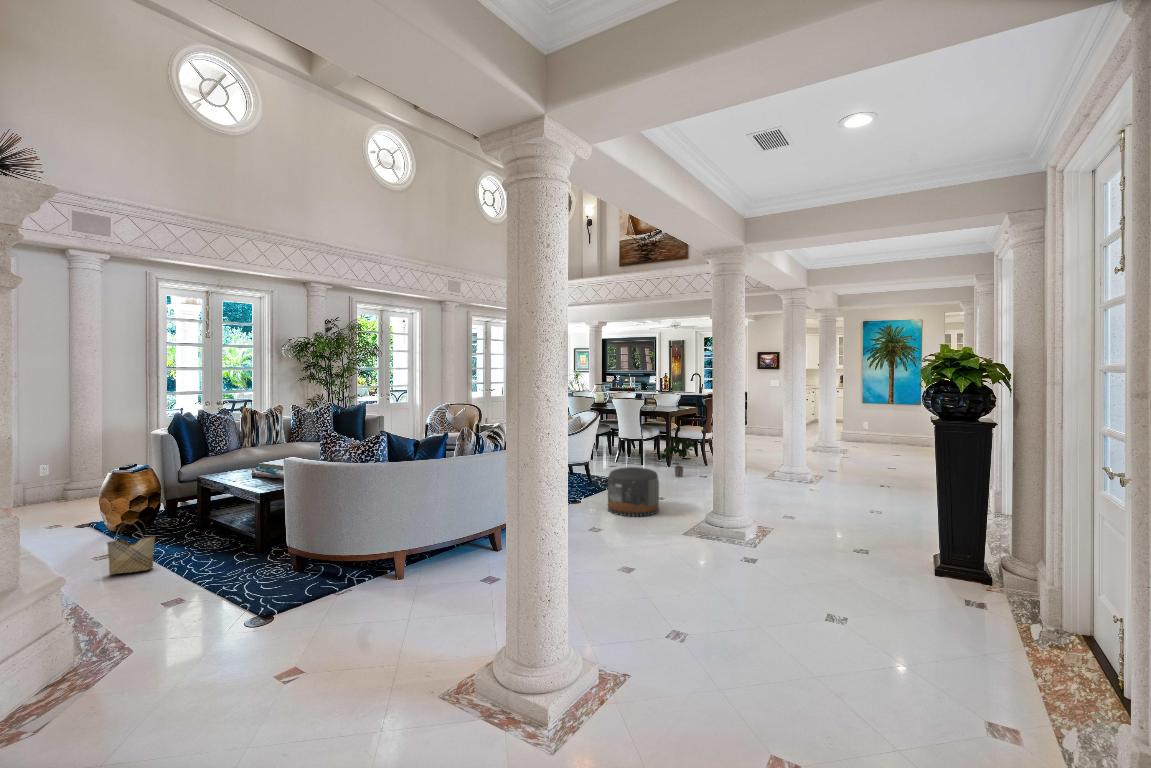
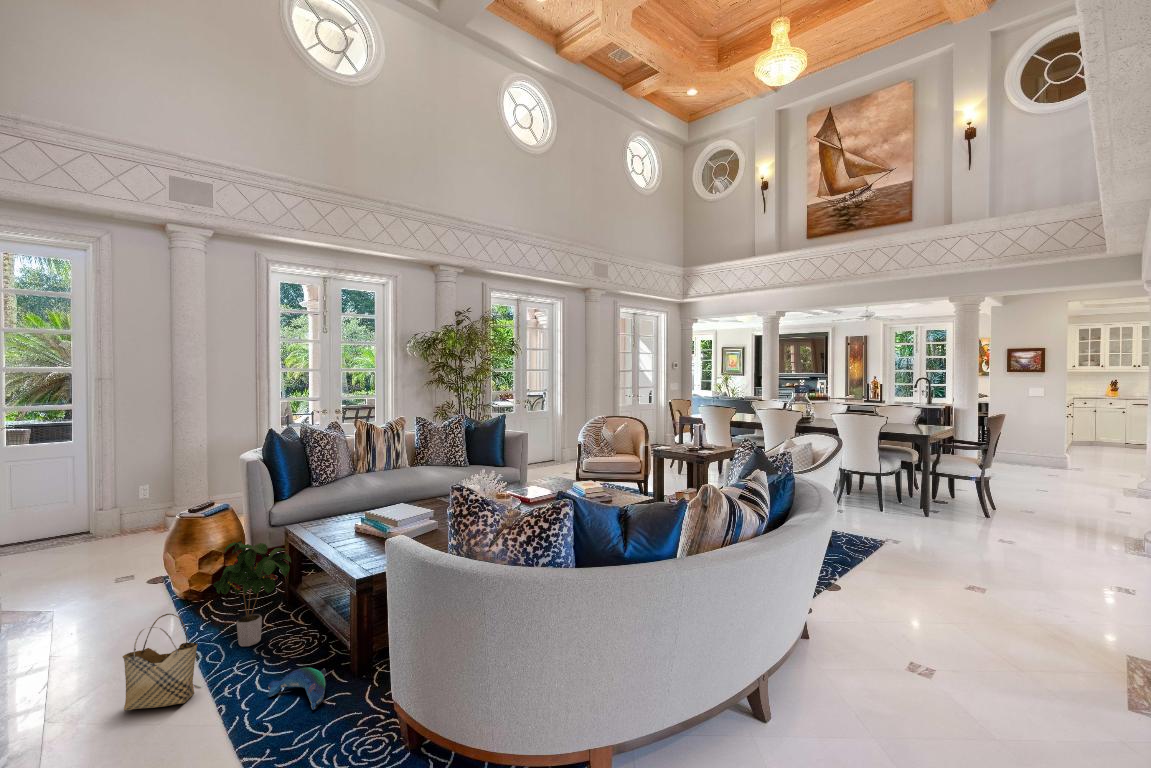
potted plant: present [660,438,697,477] -> present [214,541,291,646]
pouf: present [608,467,659,517] -> none [900,539,1008,638]
plush toy: none [204,547,243,565] -> present [268,668,326,710]

